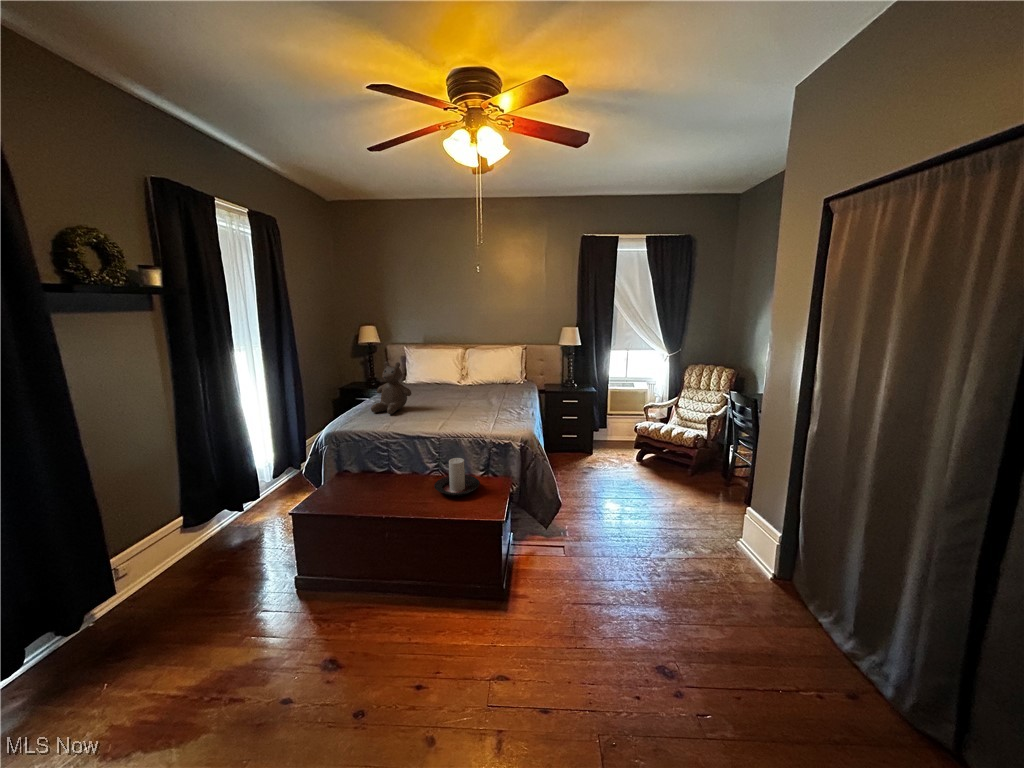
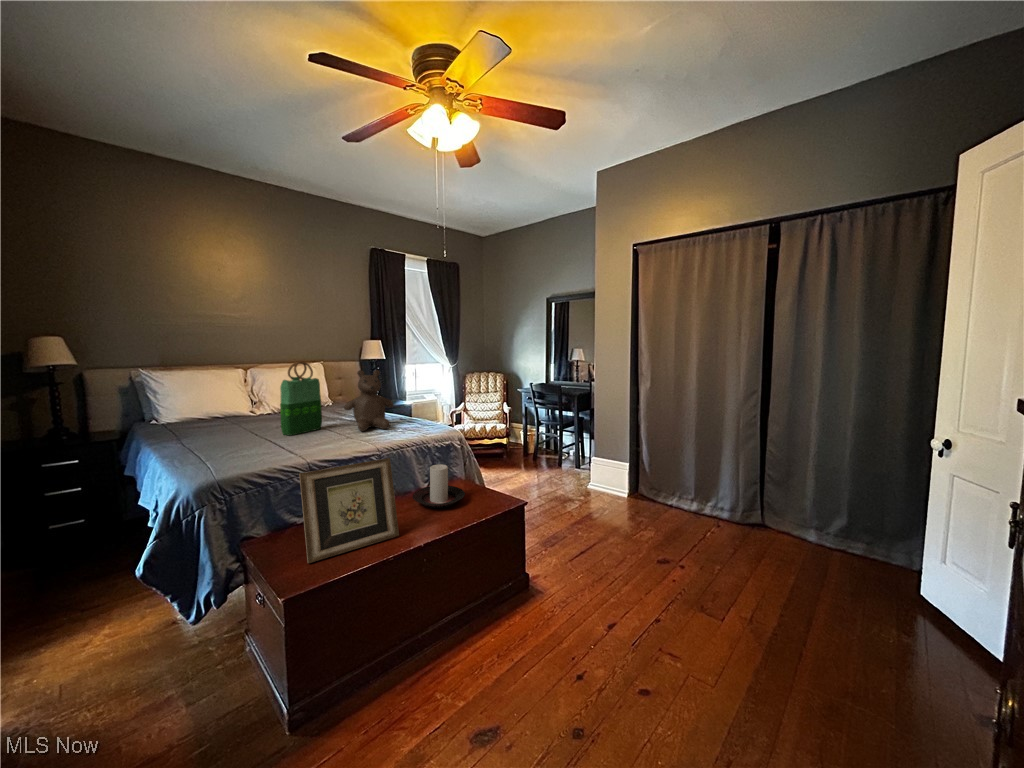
tote bag: none [422,354,452,409] -> present [280,362,322,436]
teddy bear: present [371,362,412,414] -> present [344,370,393,431]
picture frame: none [332,439,394,502] -> present [299,458,399,563]

